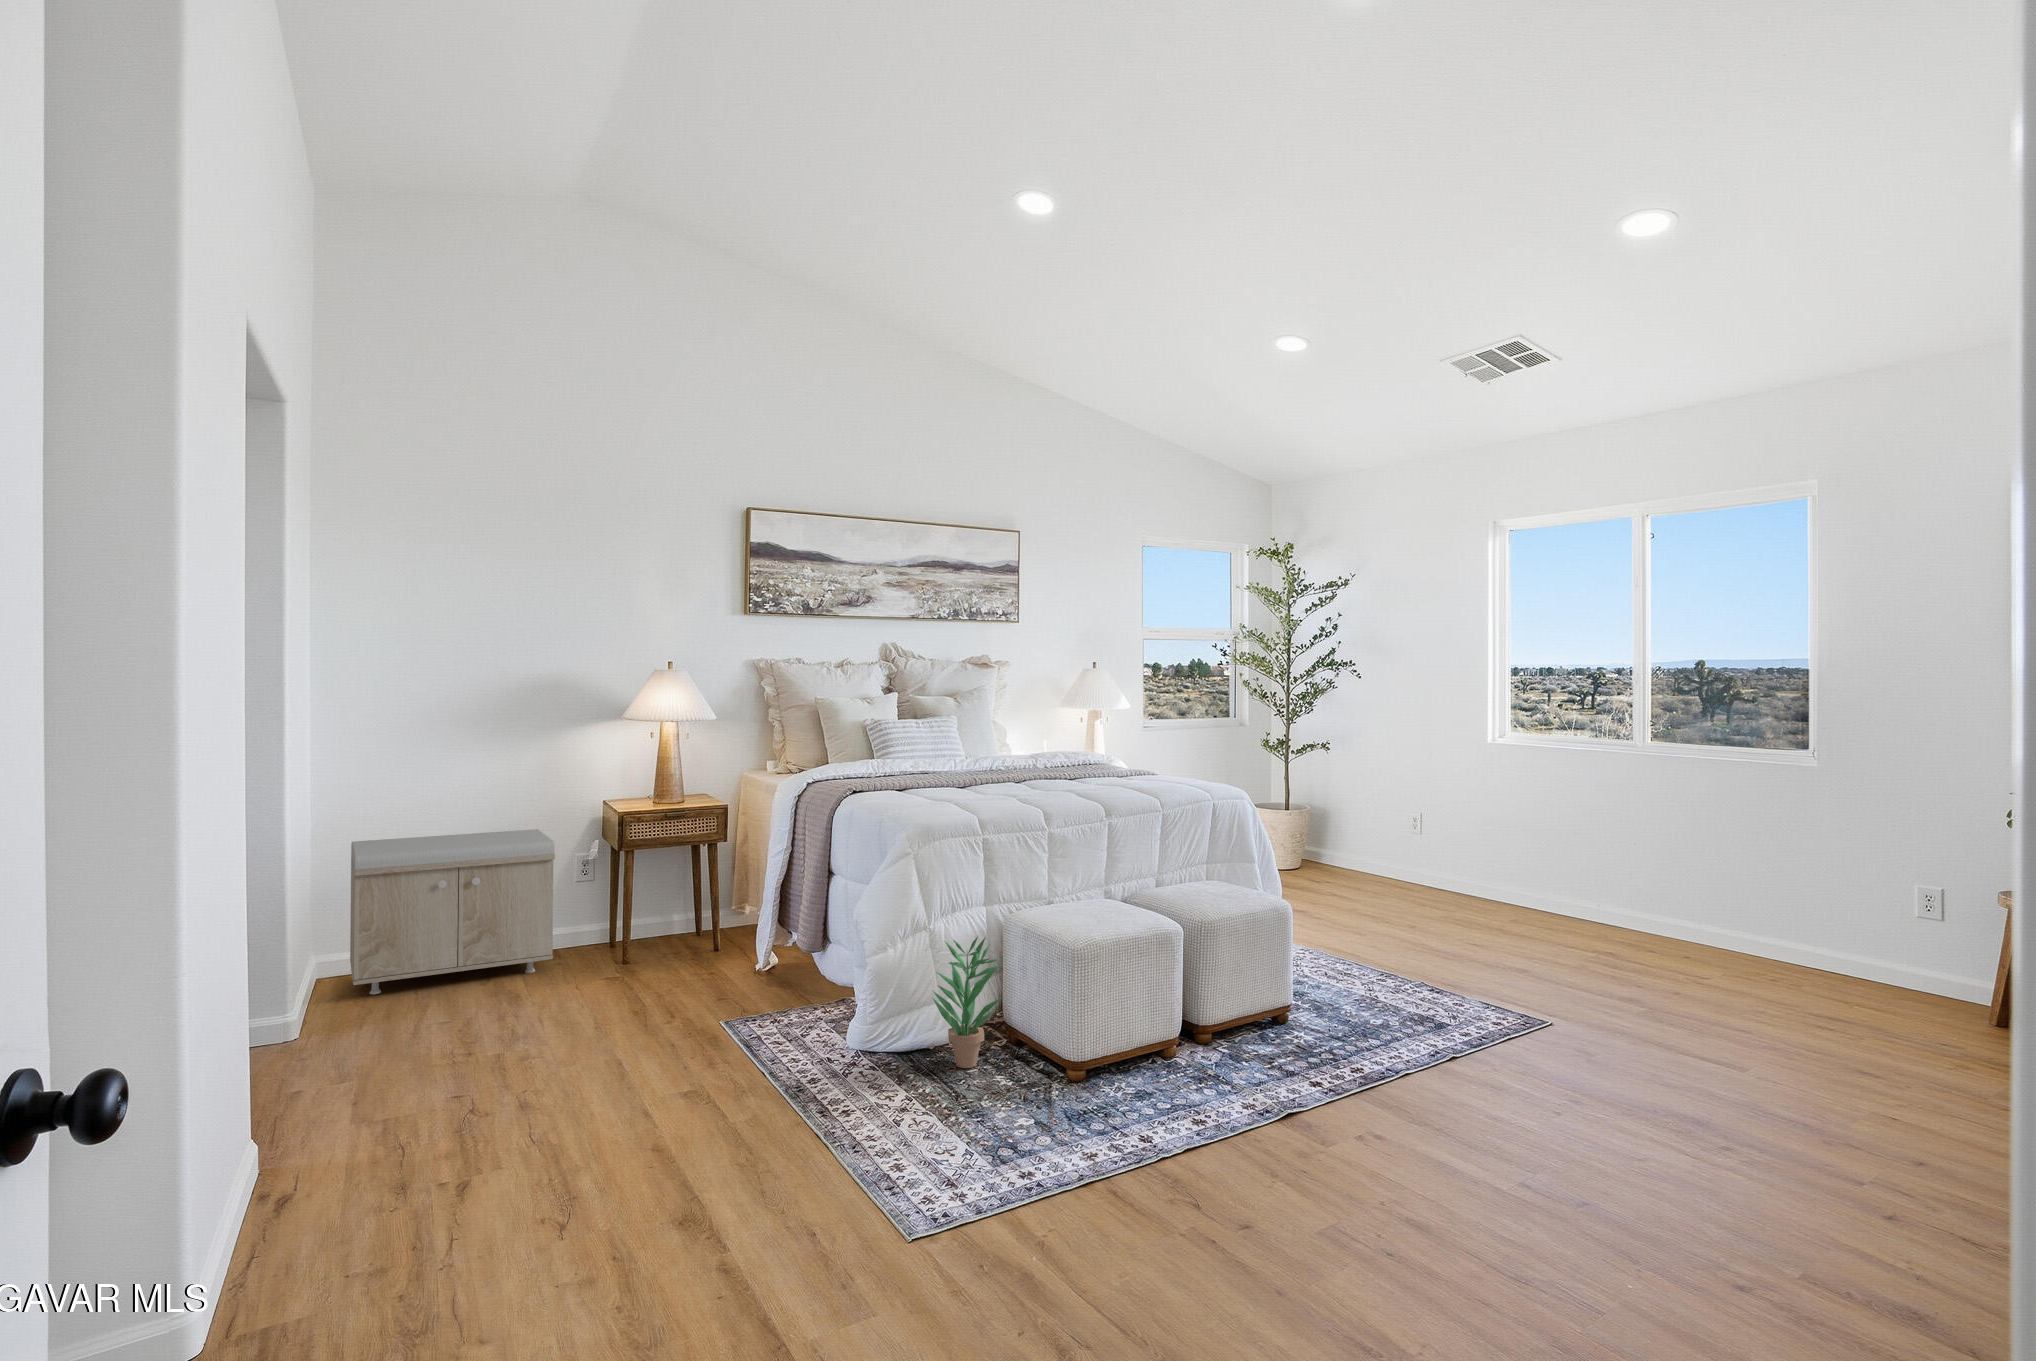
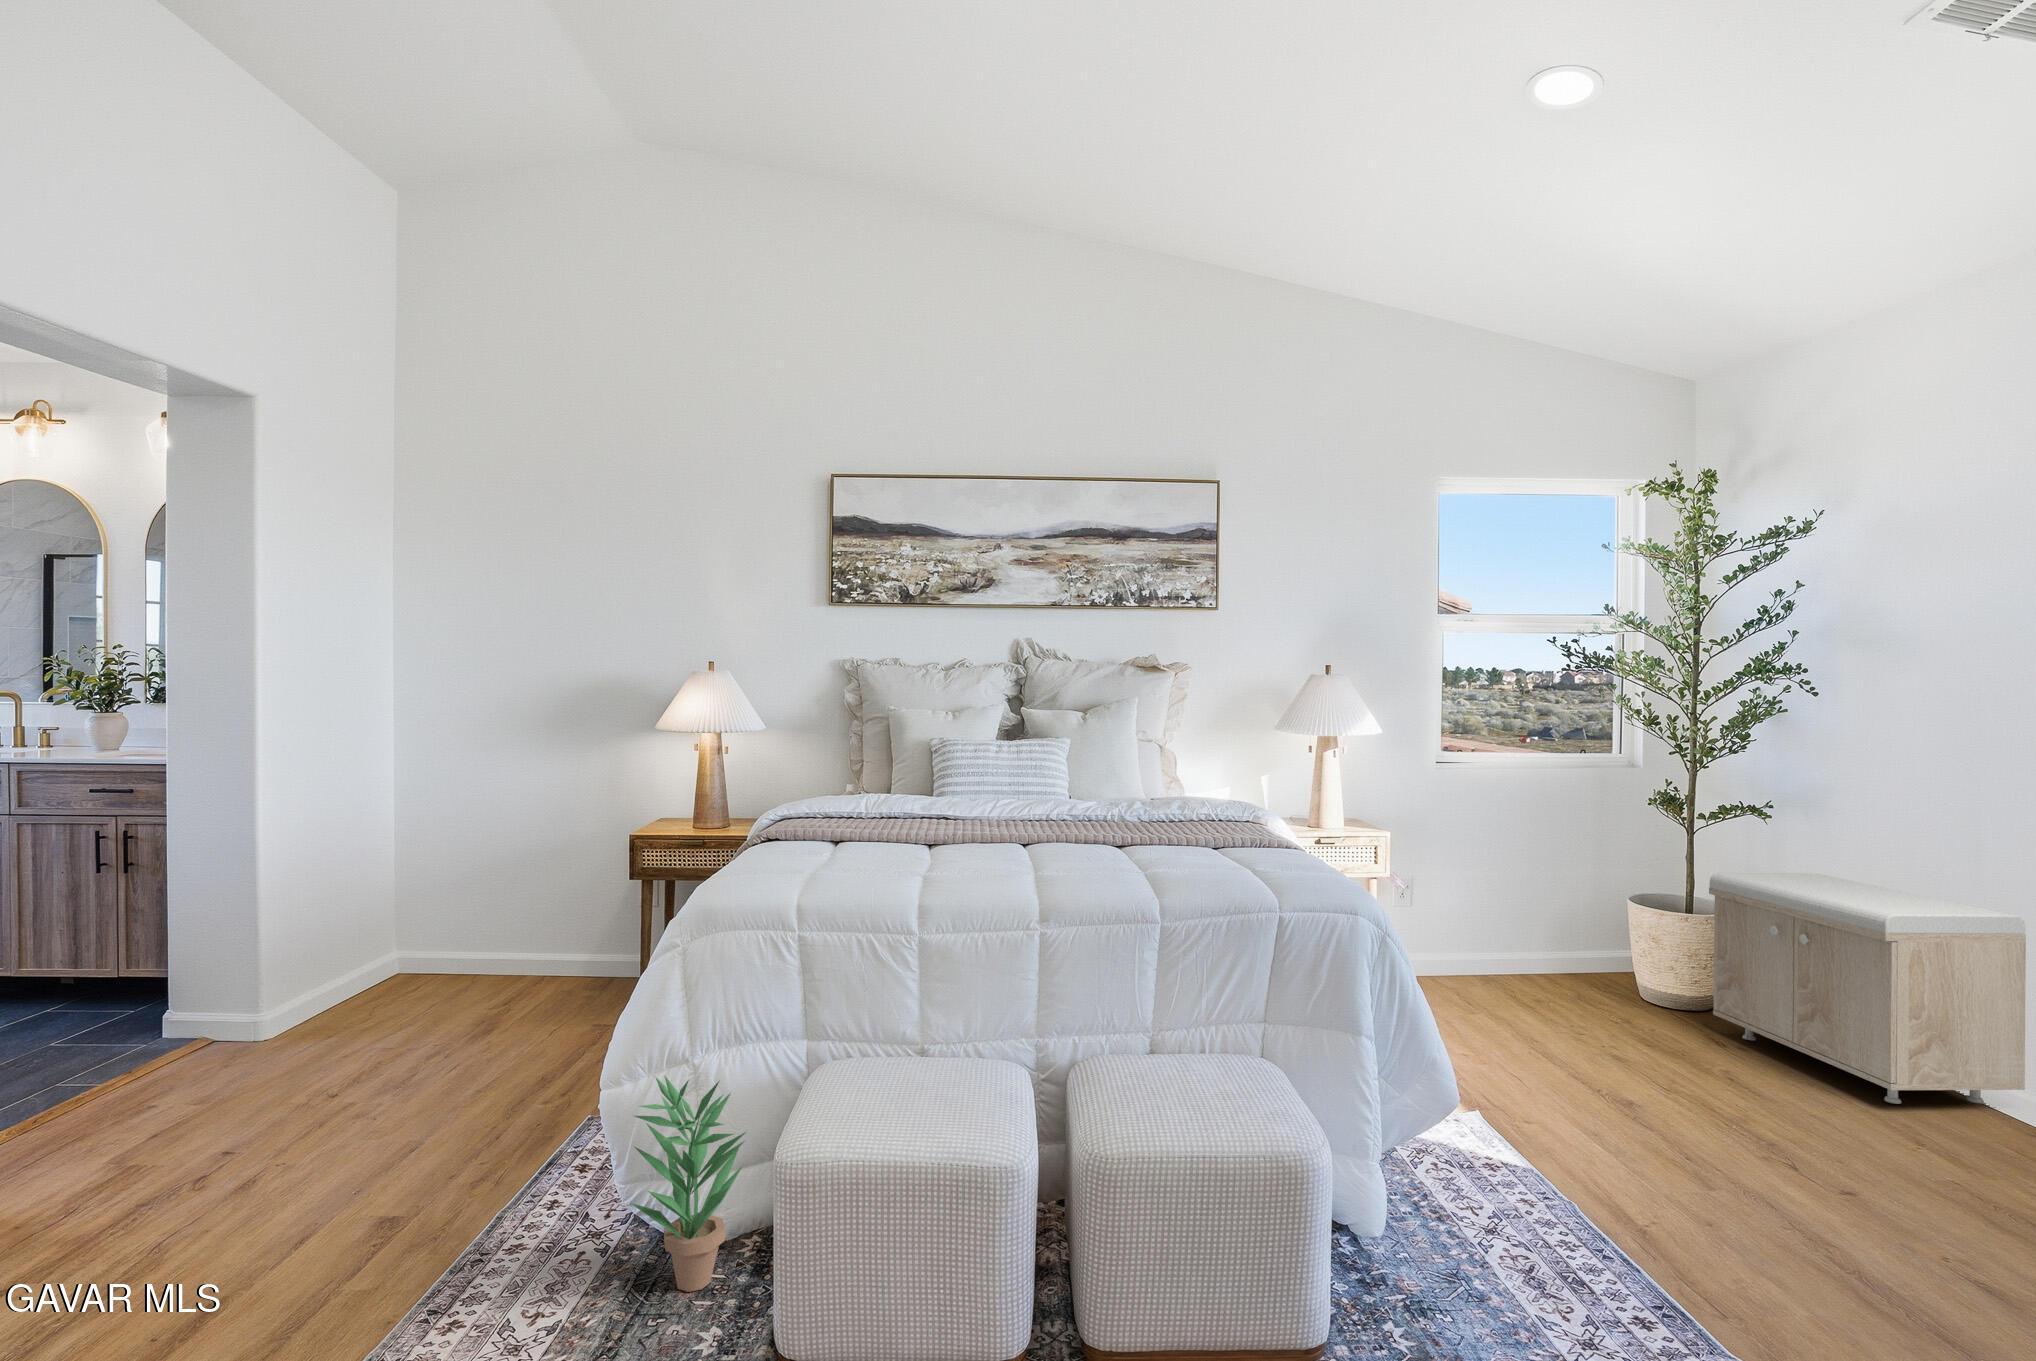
storage bench: present [350,829,555,994] -> present [1709,873,2026,1104]

